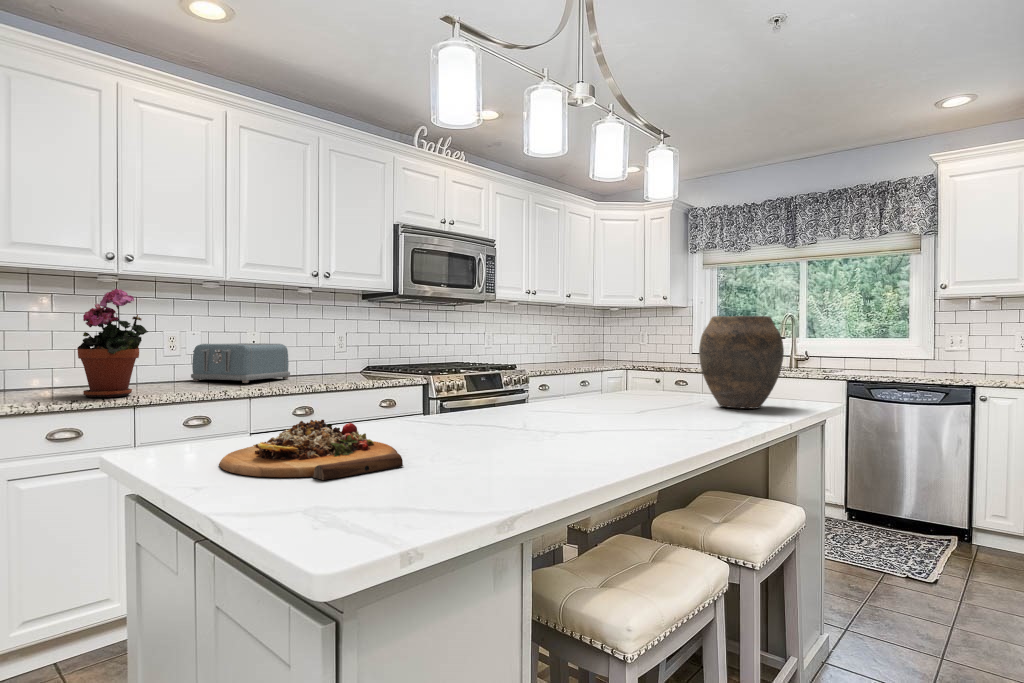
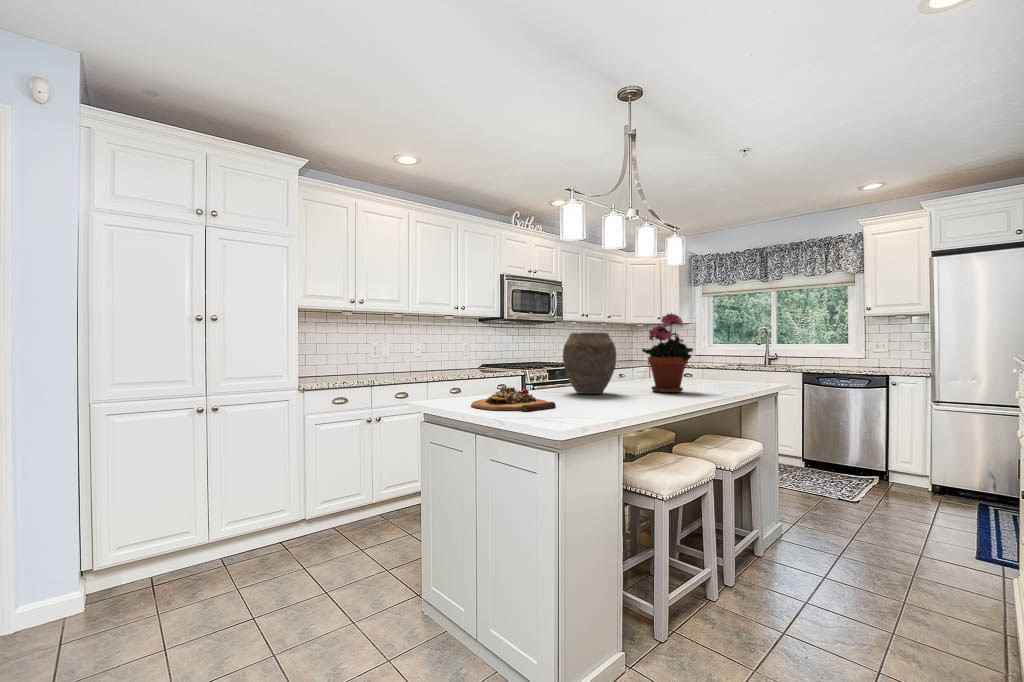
potted plant: present [77,289,148,397] -> present [642,313,693,393]
vase: present [699,316,784,409] -> present [563,332,616,394]
toaster: present [191,343,290,383] -> none [389,350,443,374]

